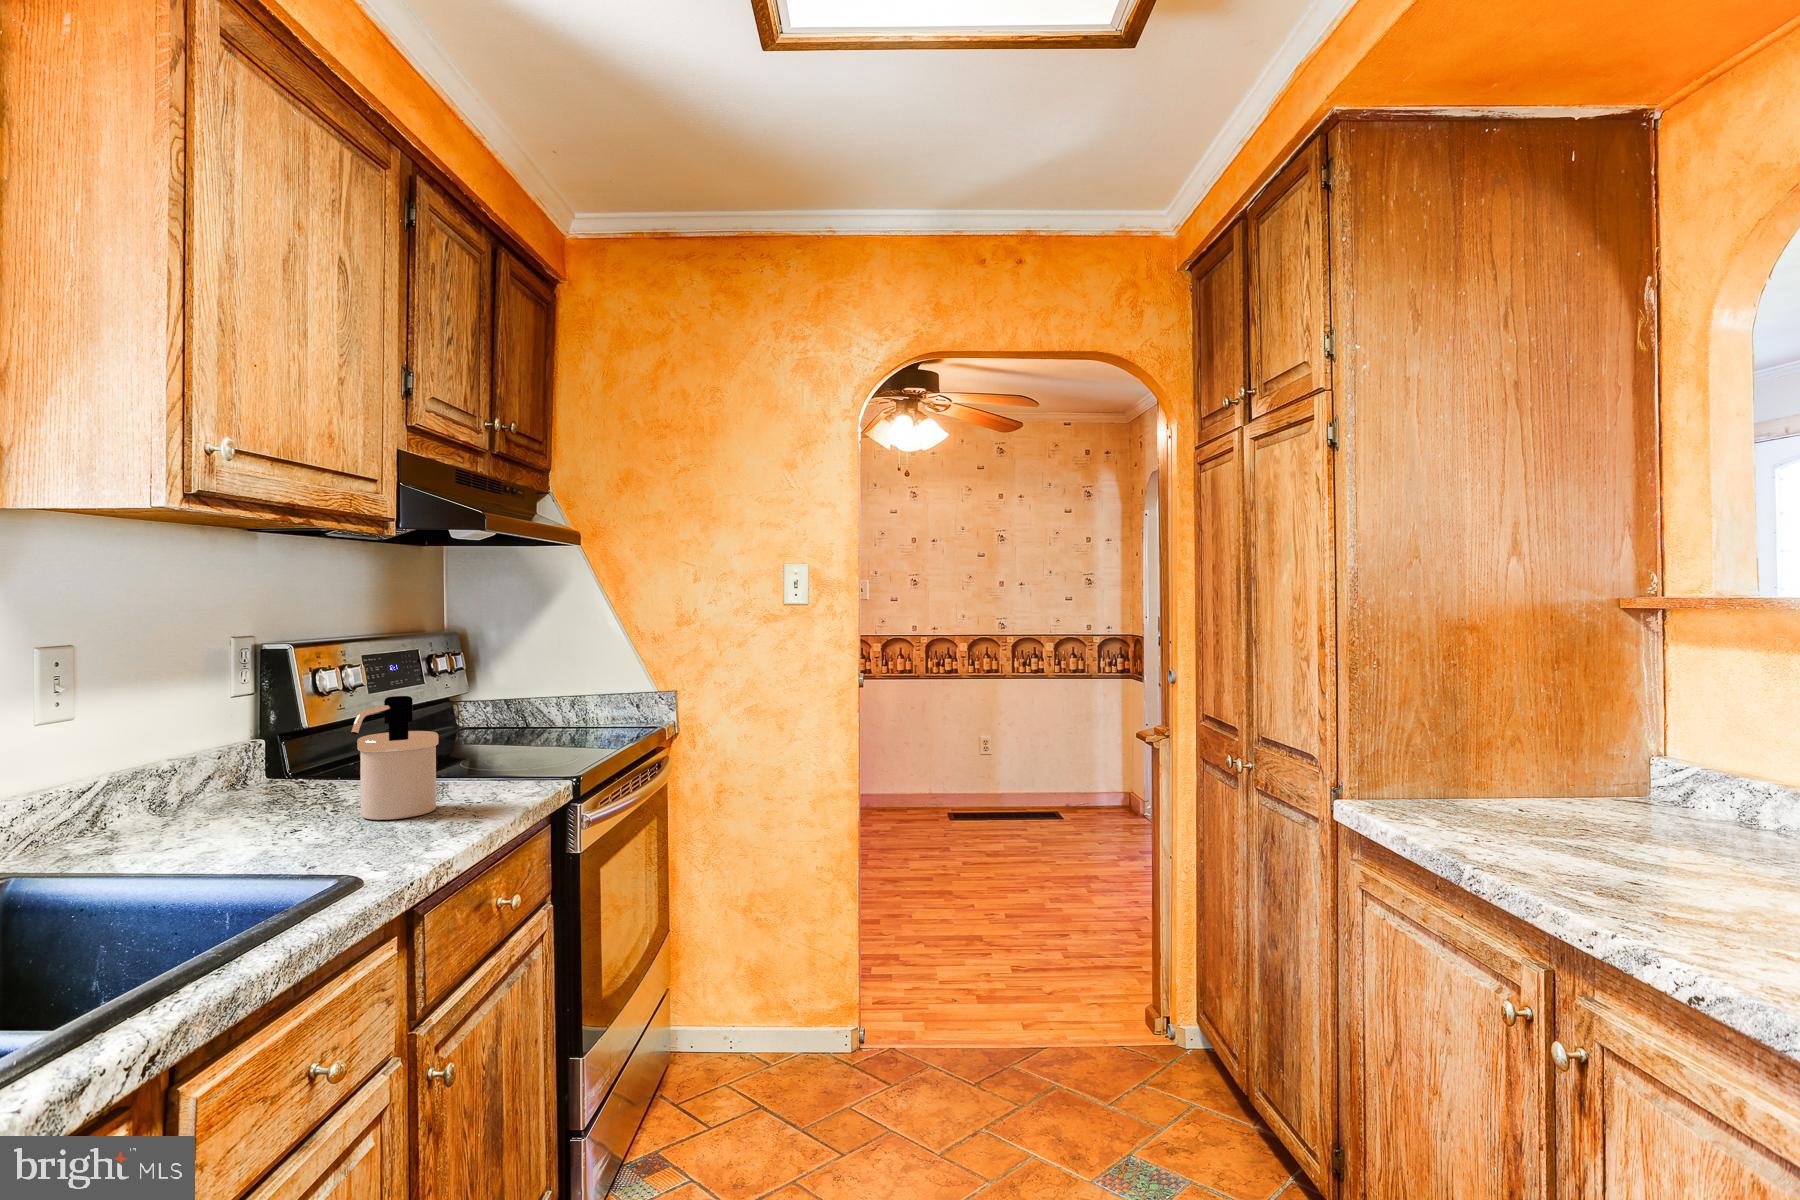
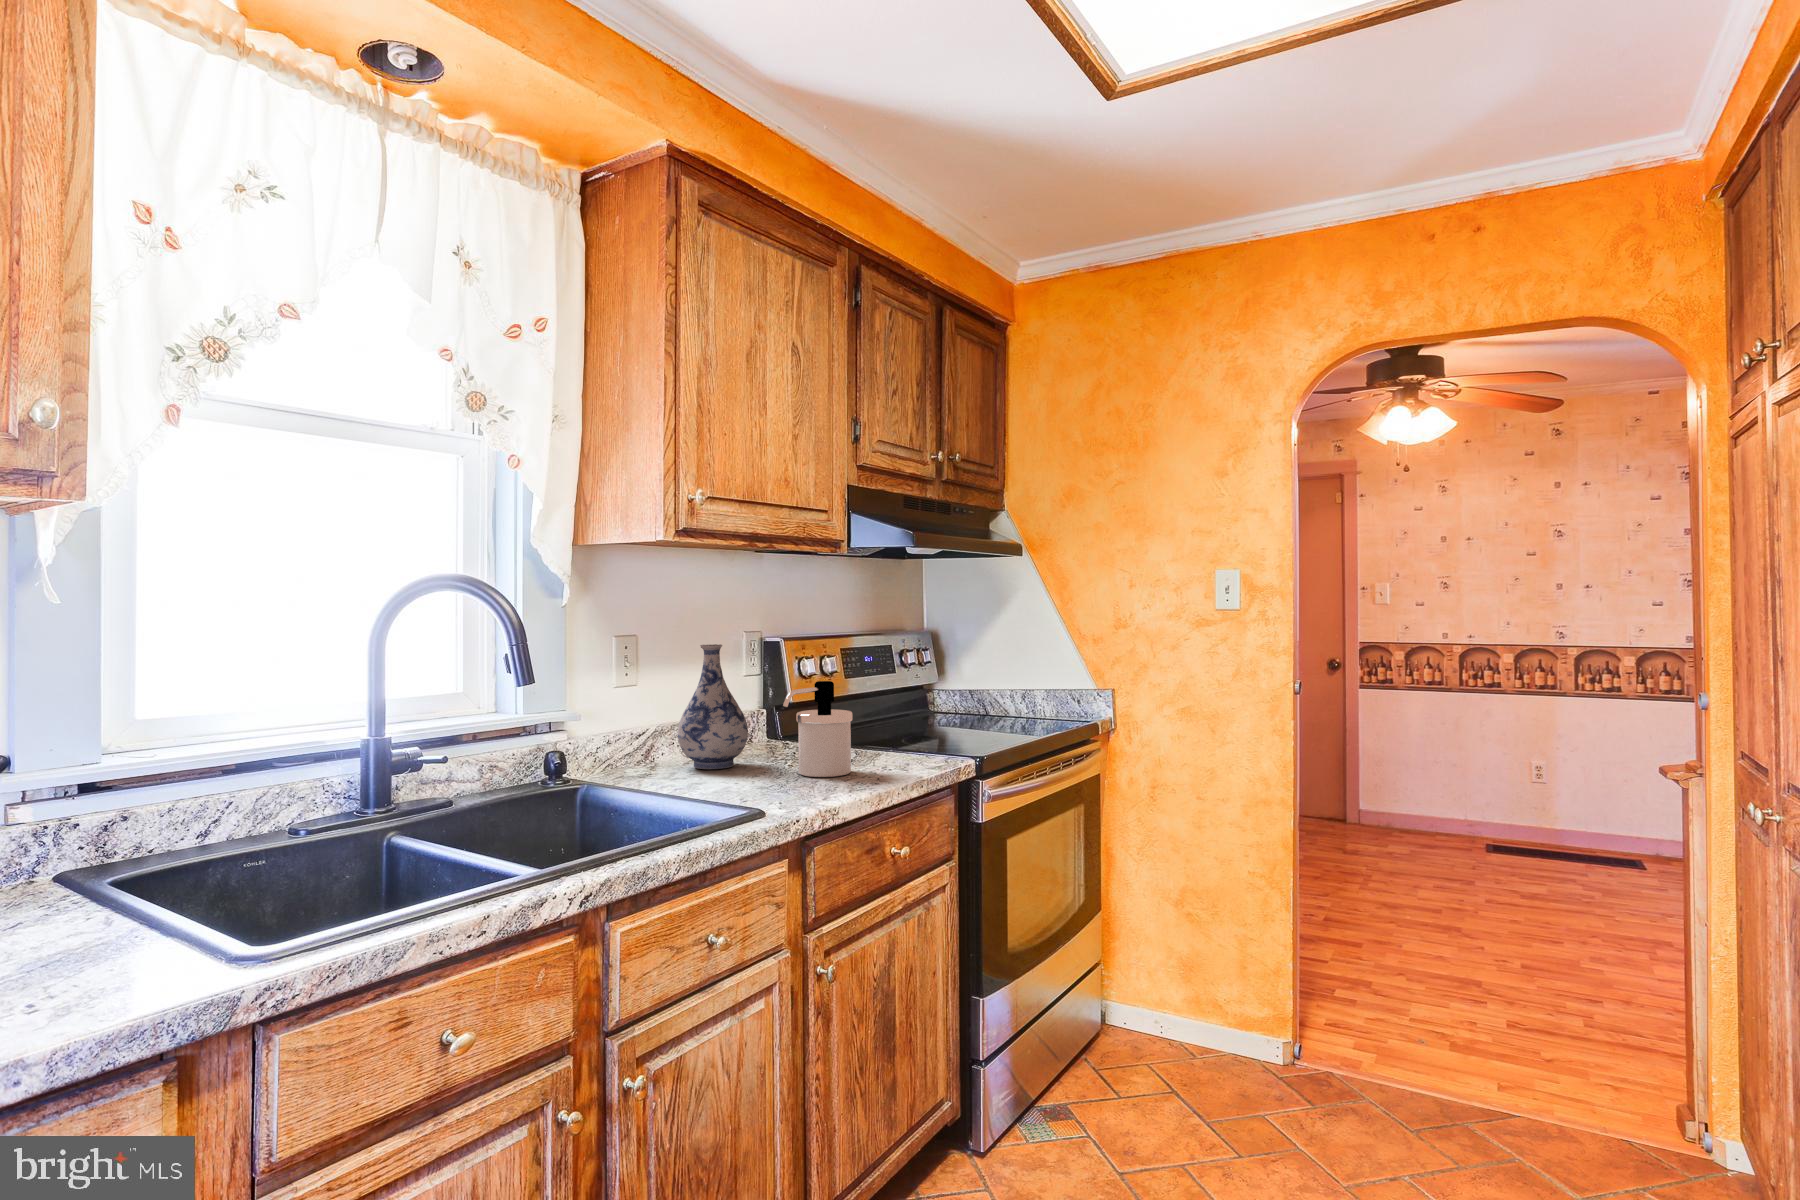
vase: none [146,654,267,830] -> present [678,644,748,769]

